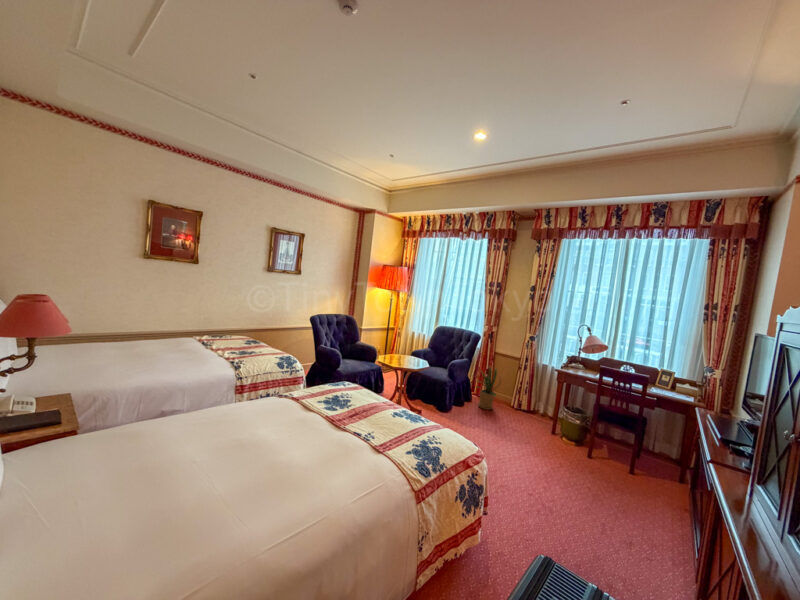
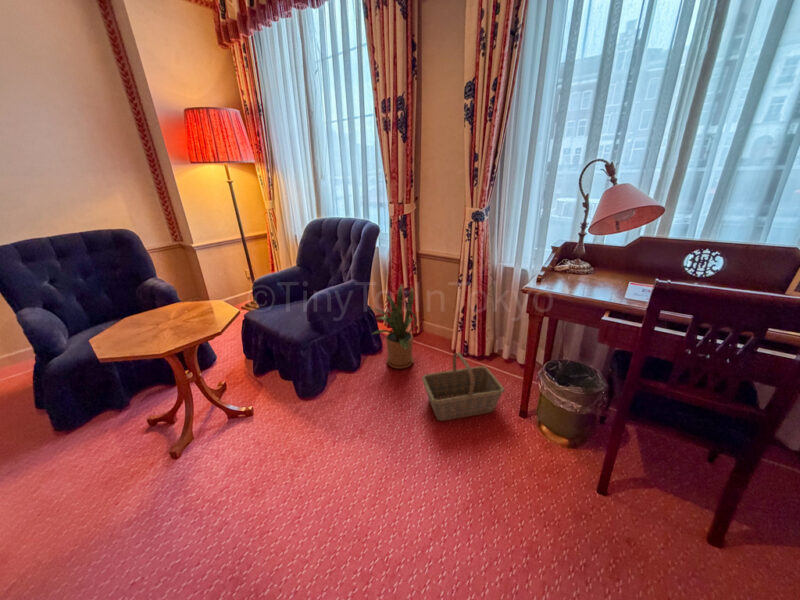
basket: none [506,399,547,430] -> present [422,353,505,421]

